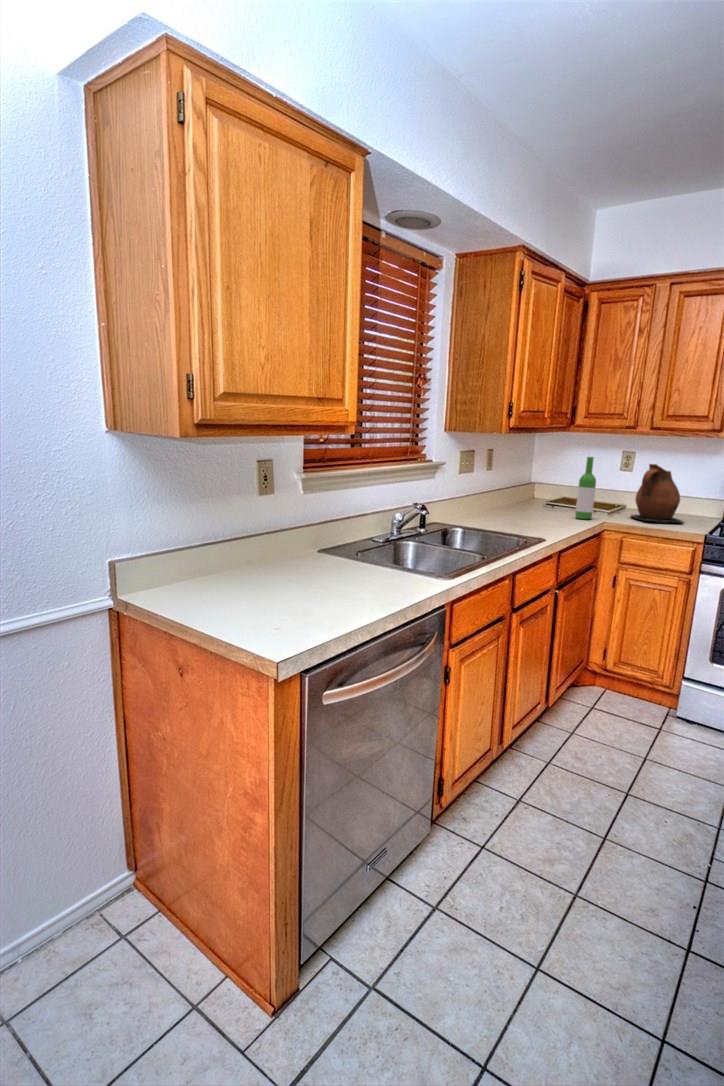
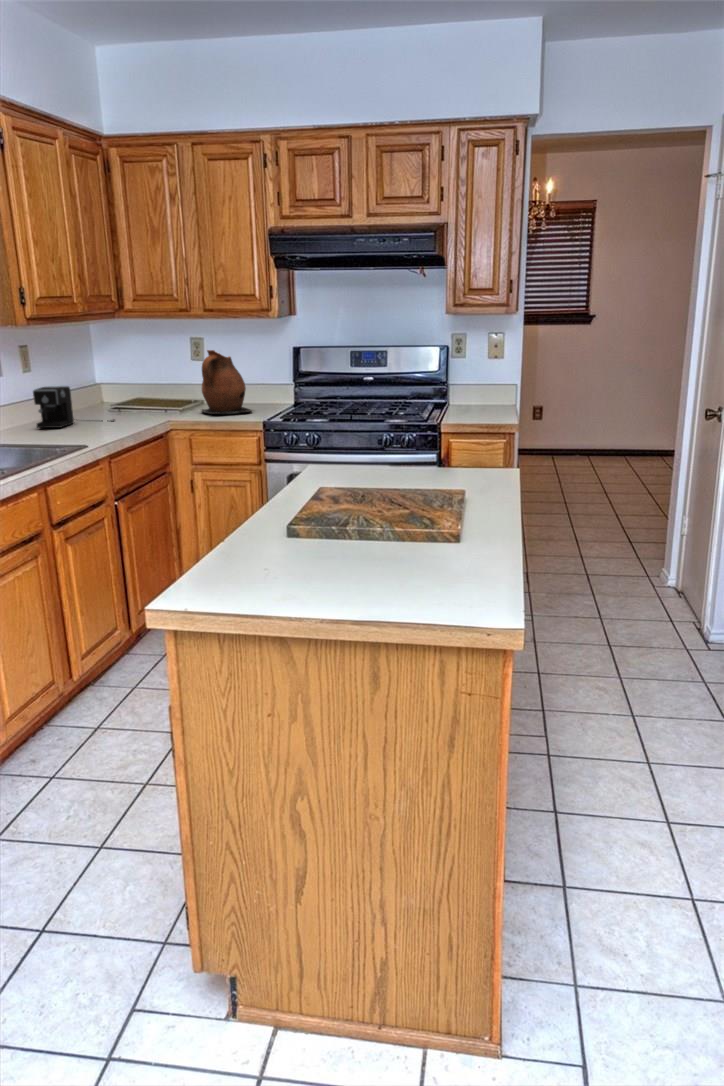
wine bottle: present [575,457,596,519] -> none [132,347,154,420]
coffee maker: none [494,483,557,518] -> present [33,386,115,428]

